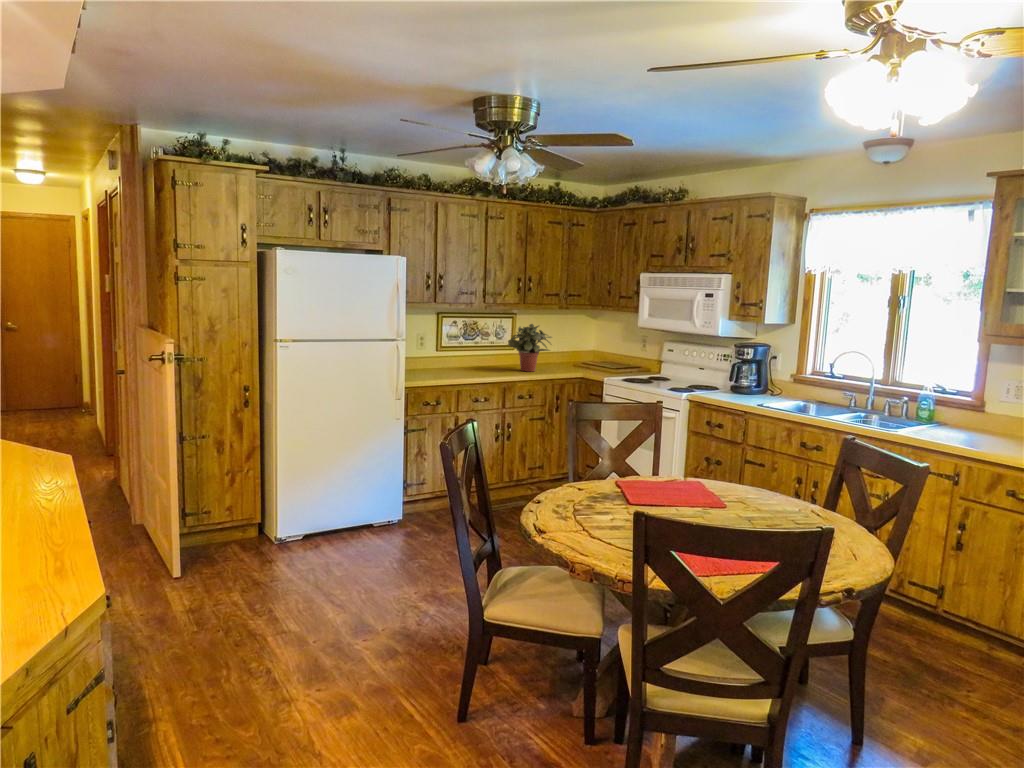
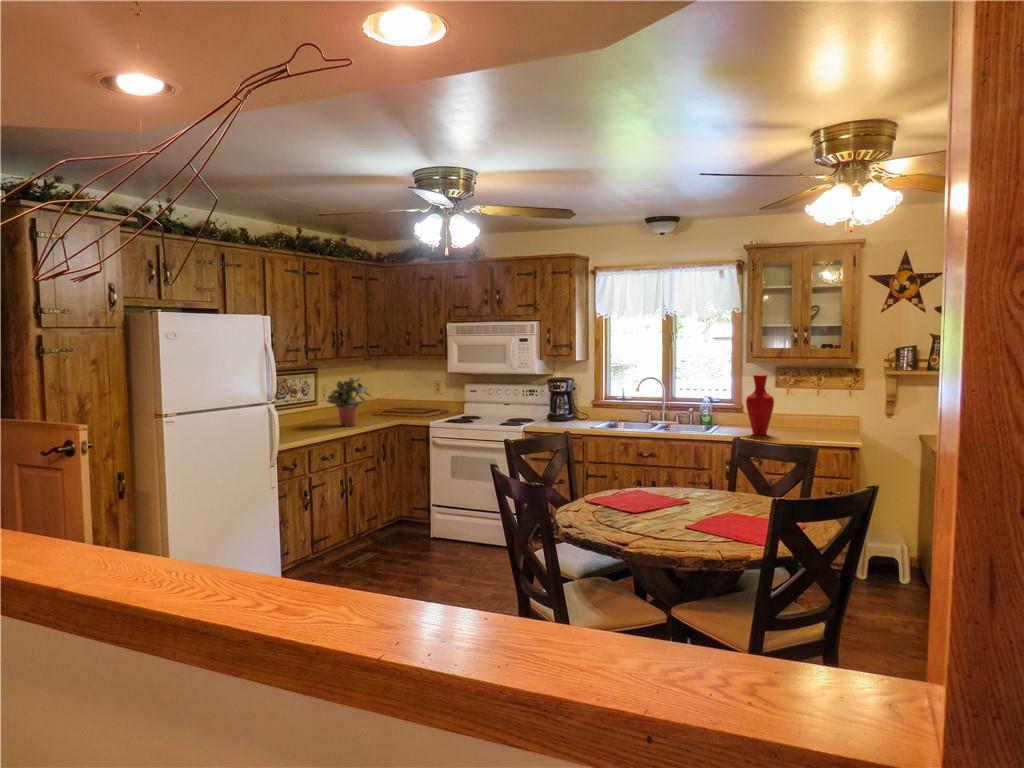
vase: none [960,360,1005,446] -> present [746,375,774,435]

